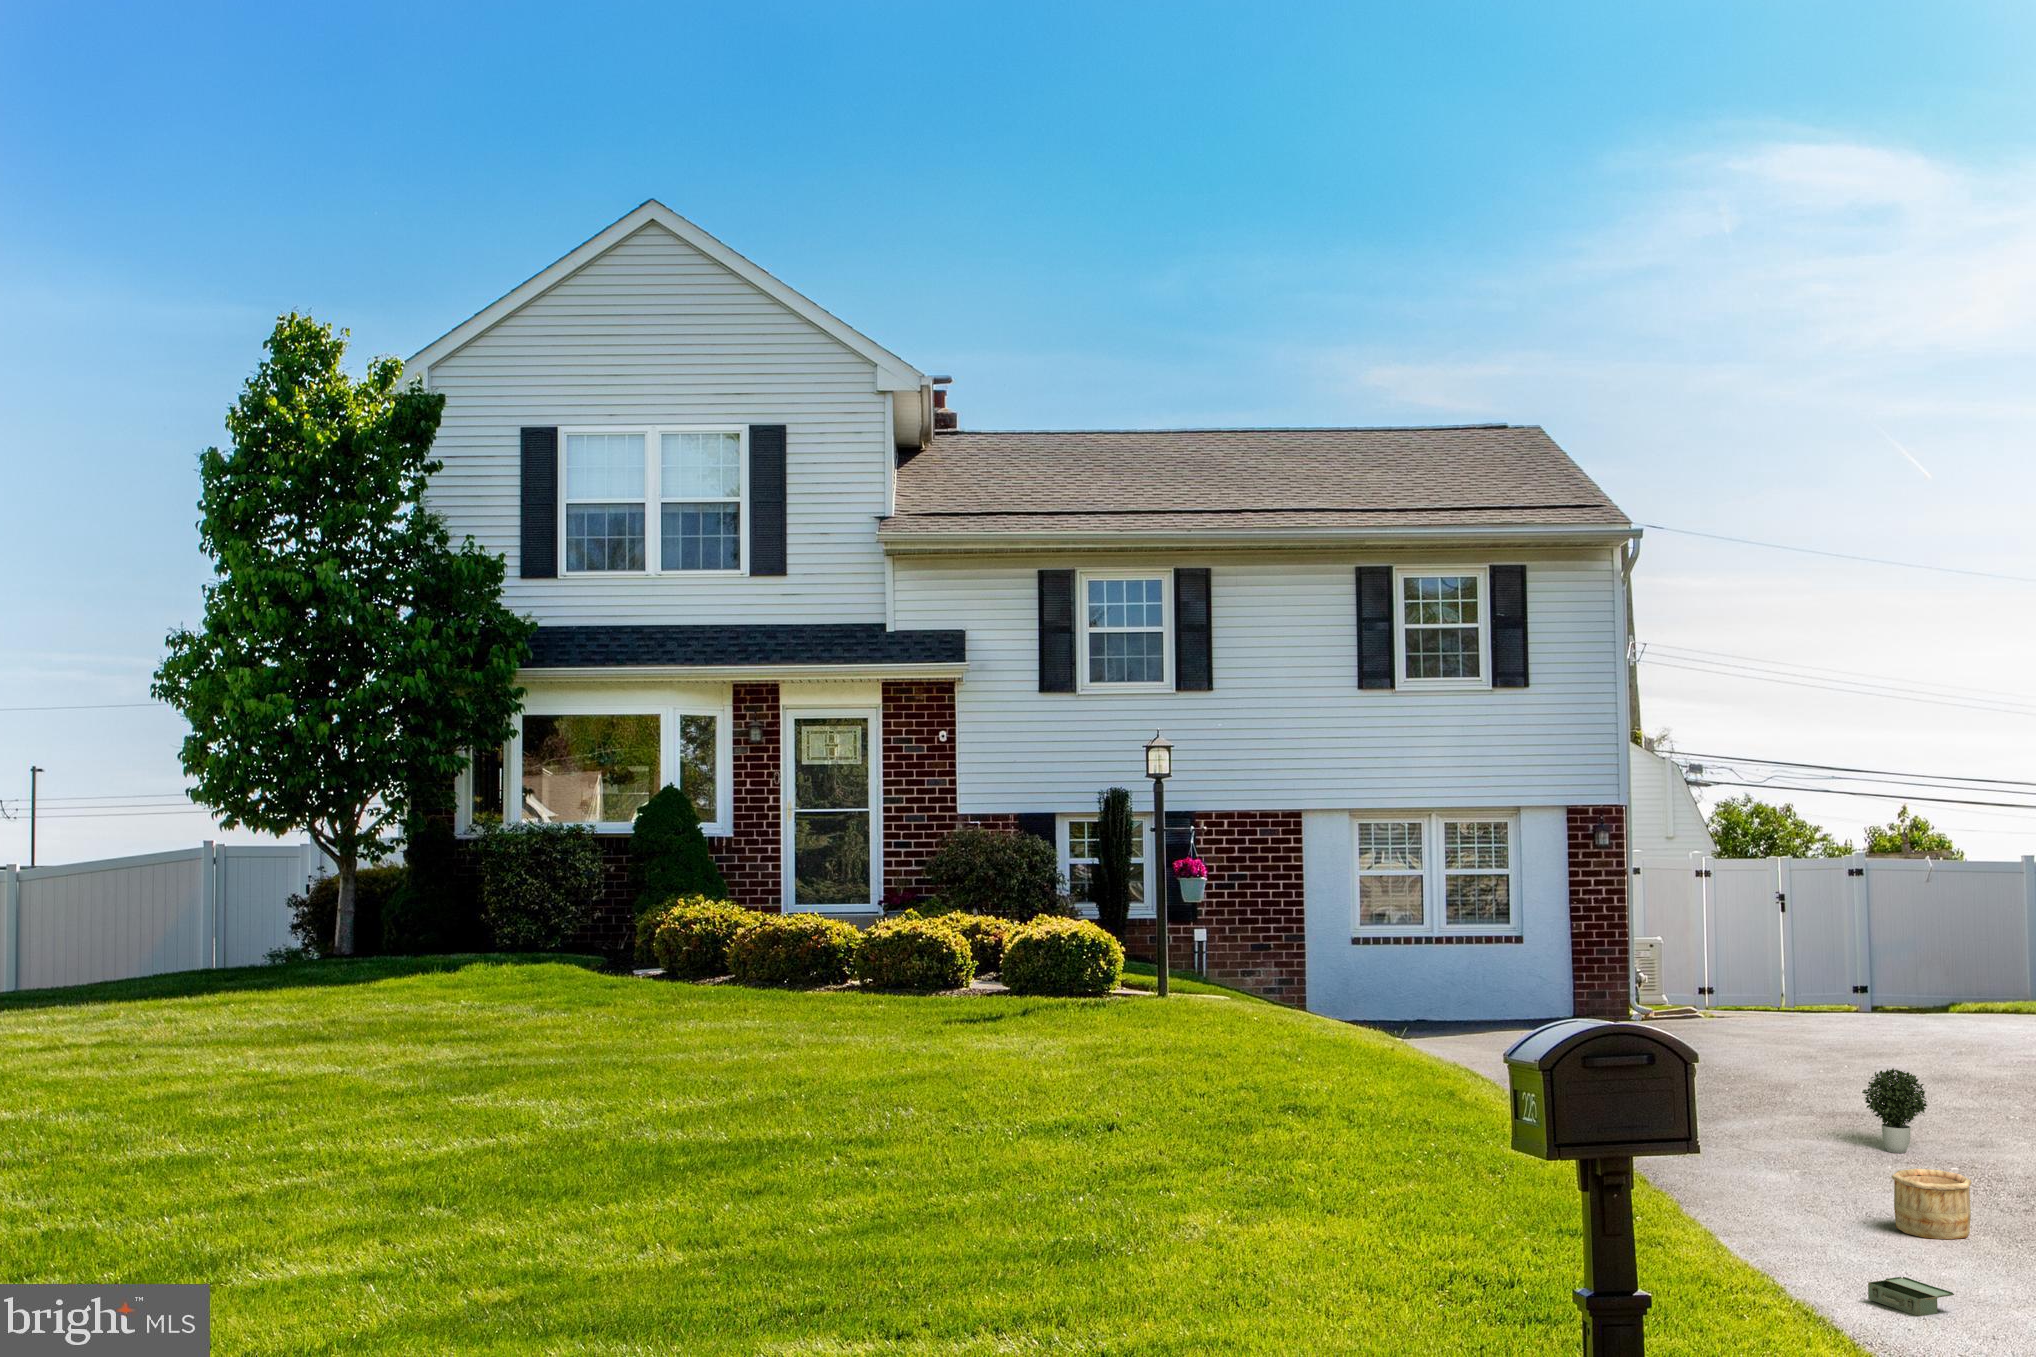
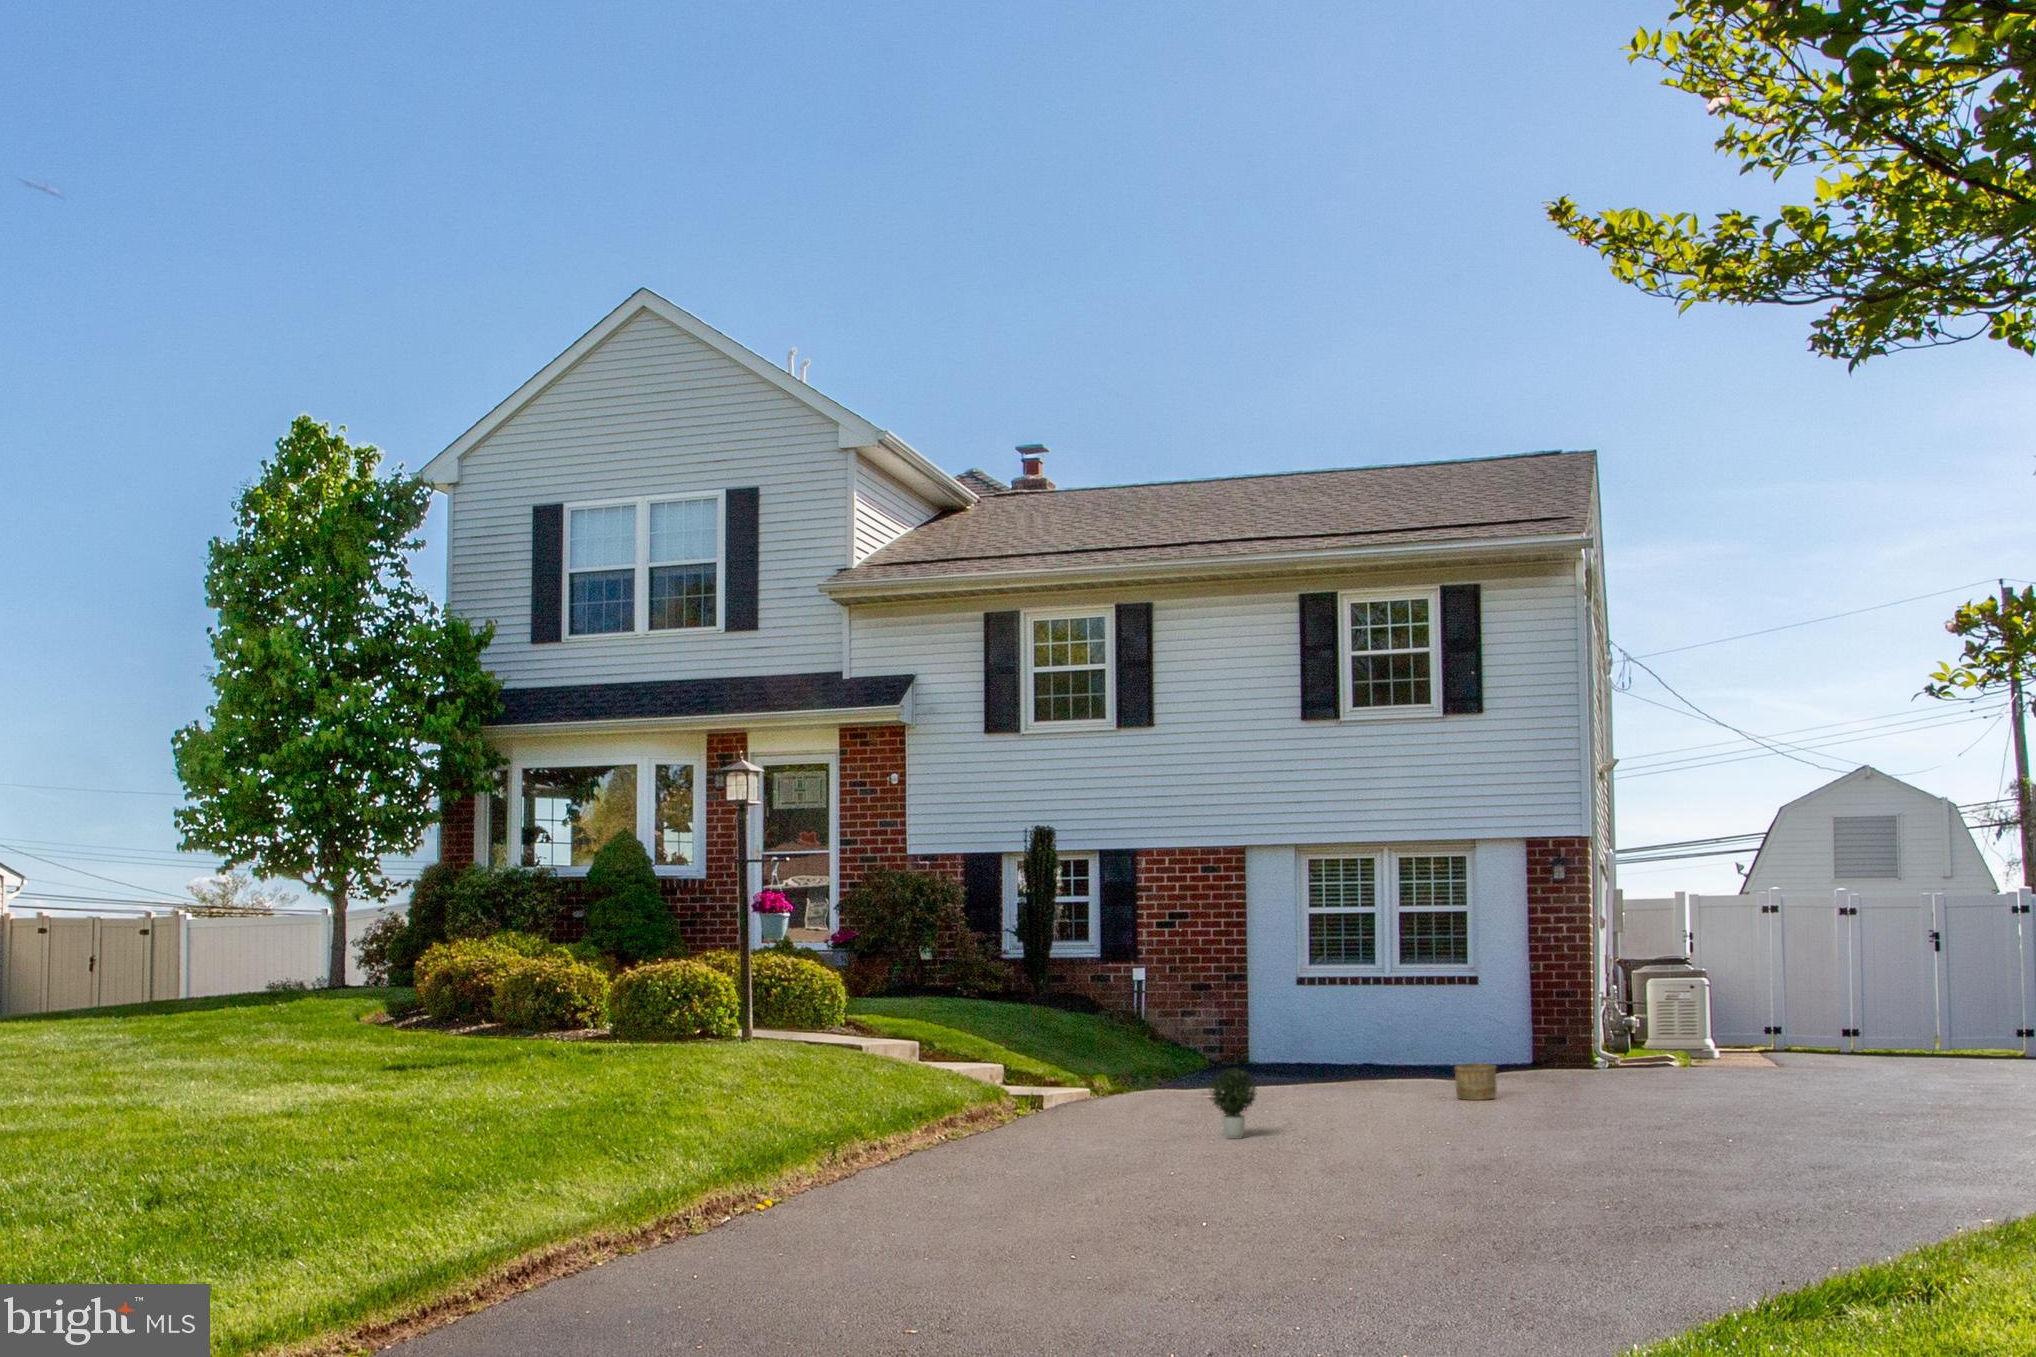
wooden bucket: present [1892,1169,1972,1239] -> present [1454,1063,1496,1100]
toolbox: present [1868,1277,1954,1316] -> none [791,1177,829,1198]

